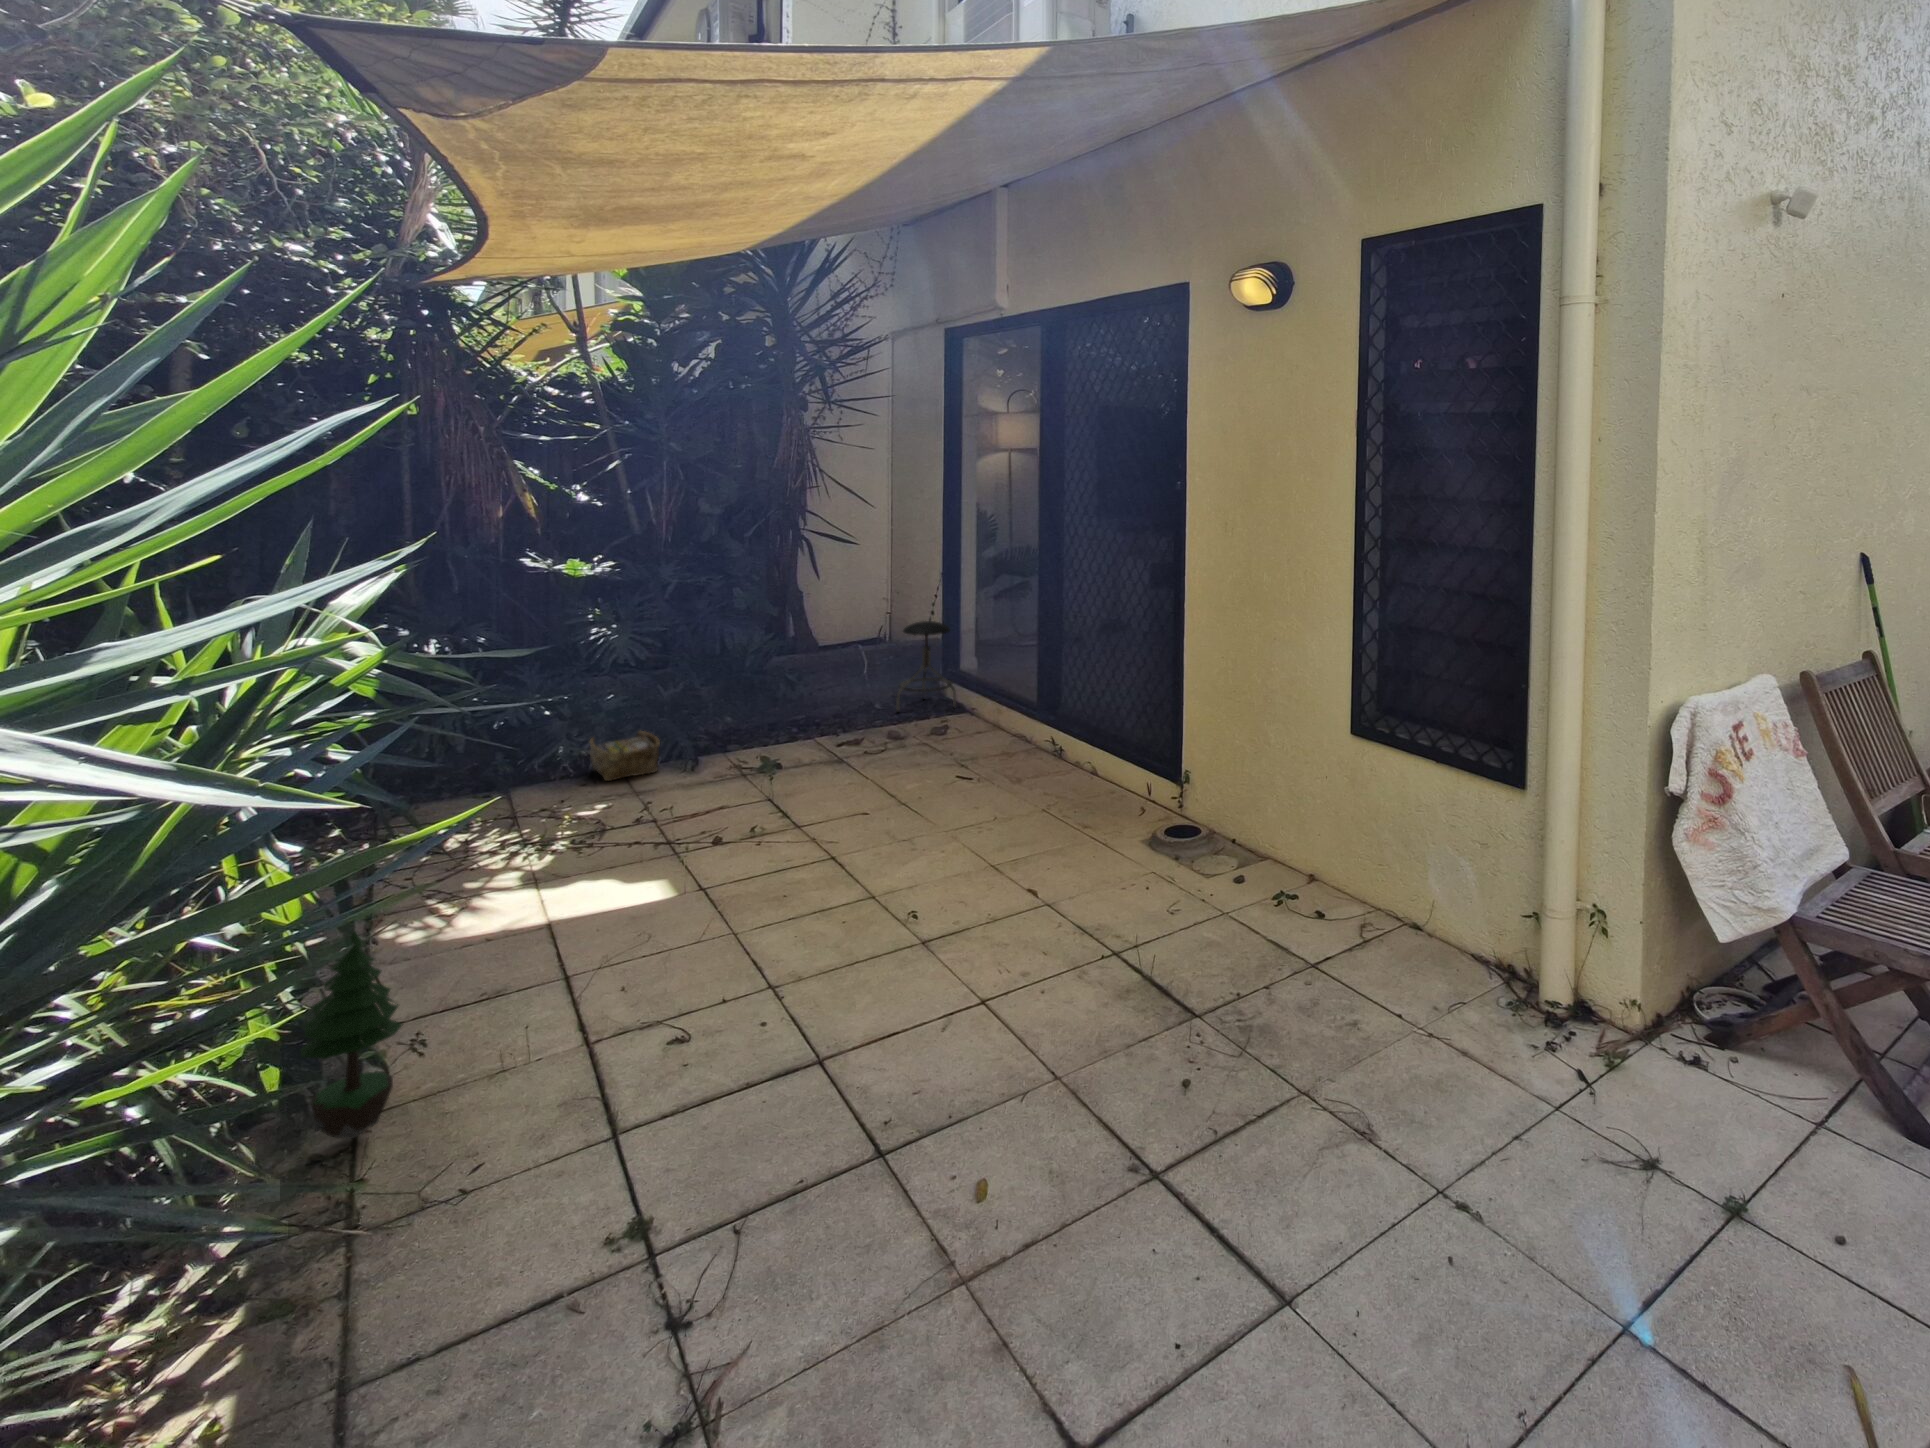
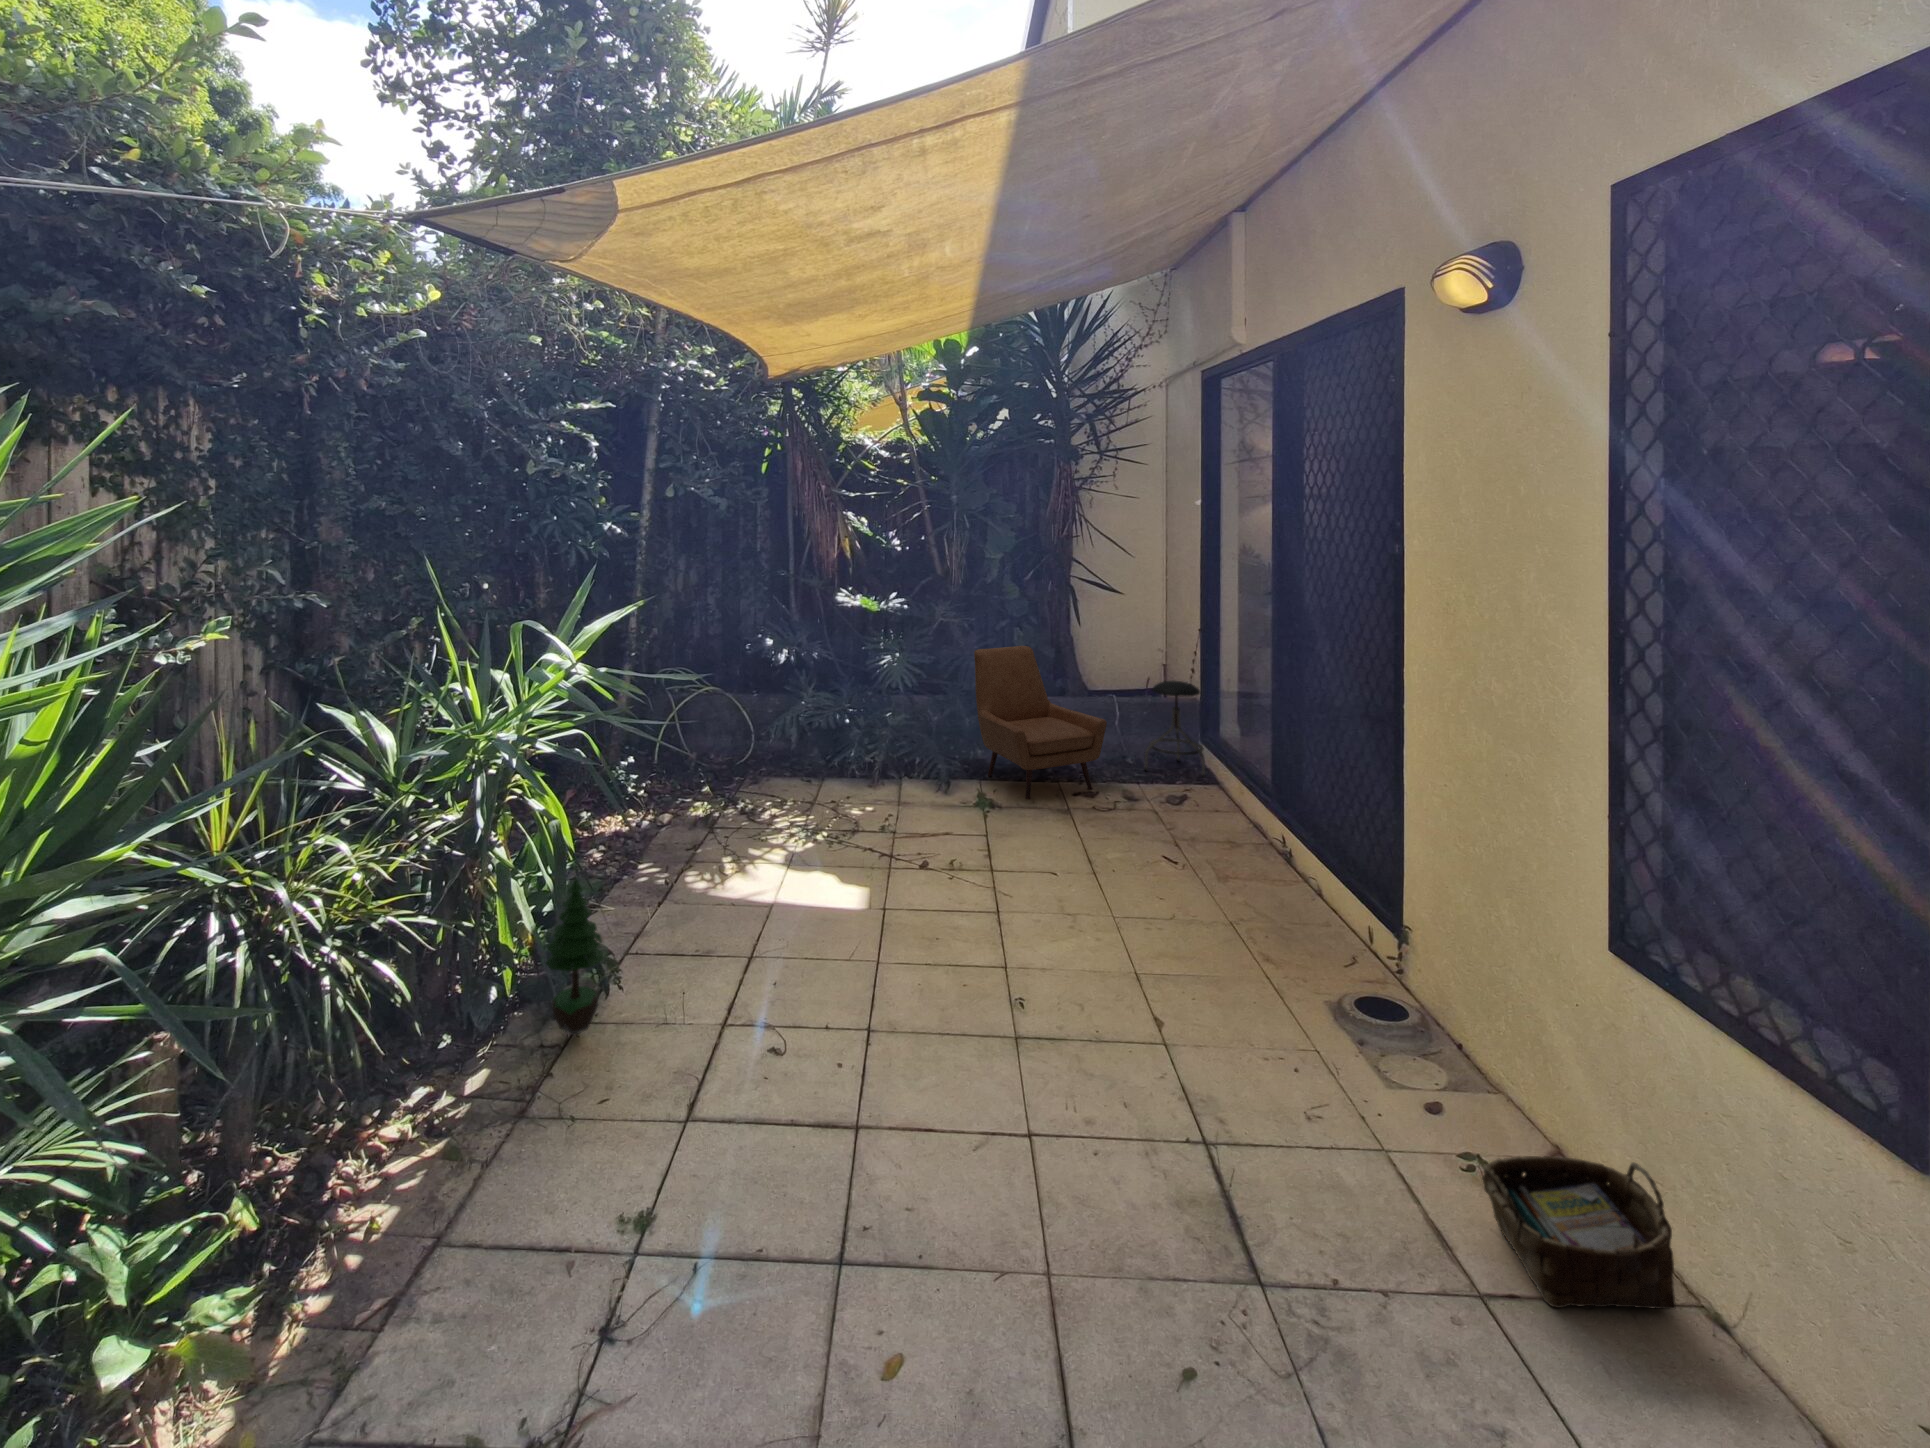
chair: none [708,601,869,760] -> present [974,646,1107,799]
woven basket: present [590,731,660,781] -> present [1482,1156,1676,1309]

